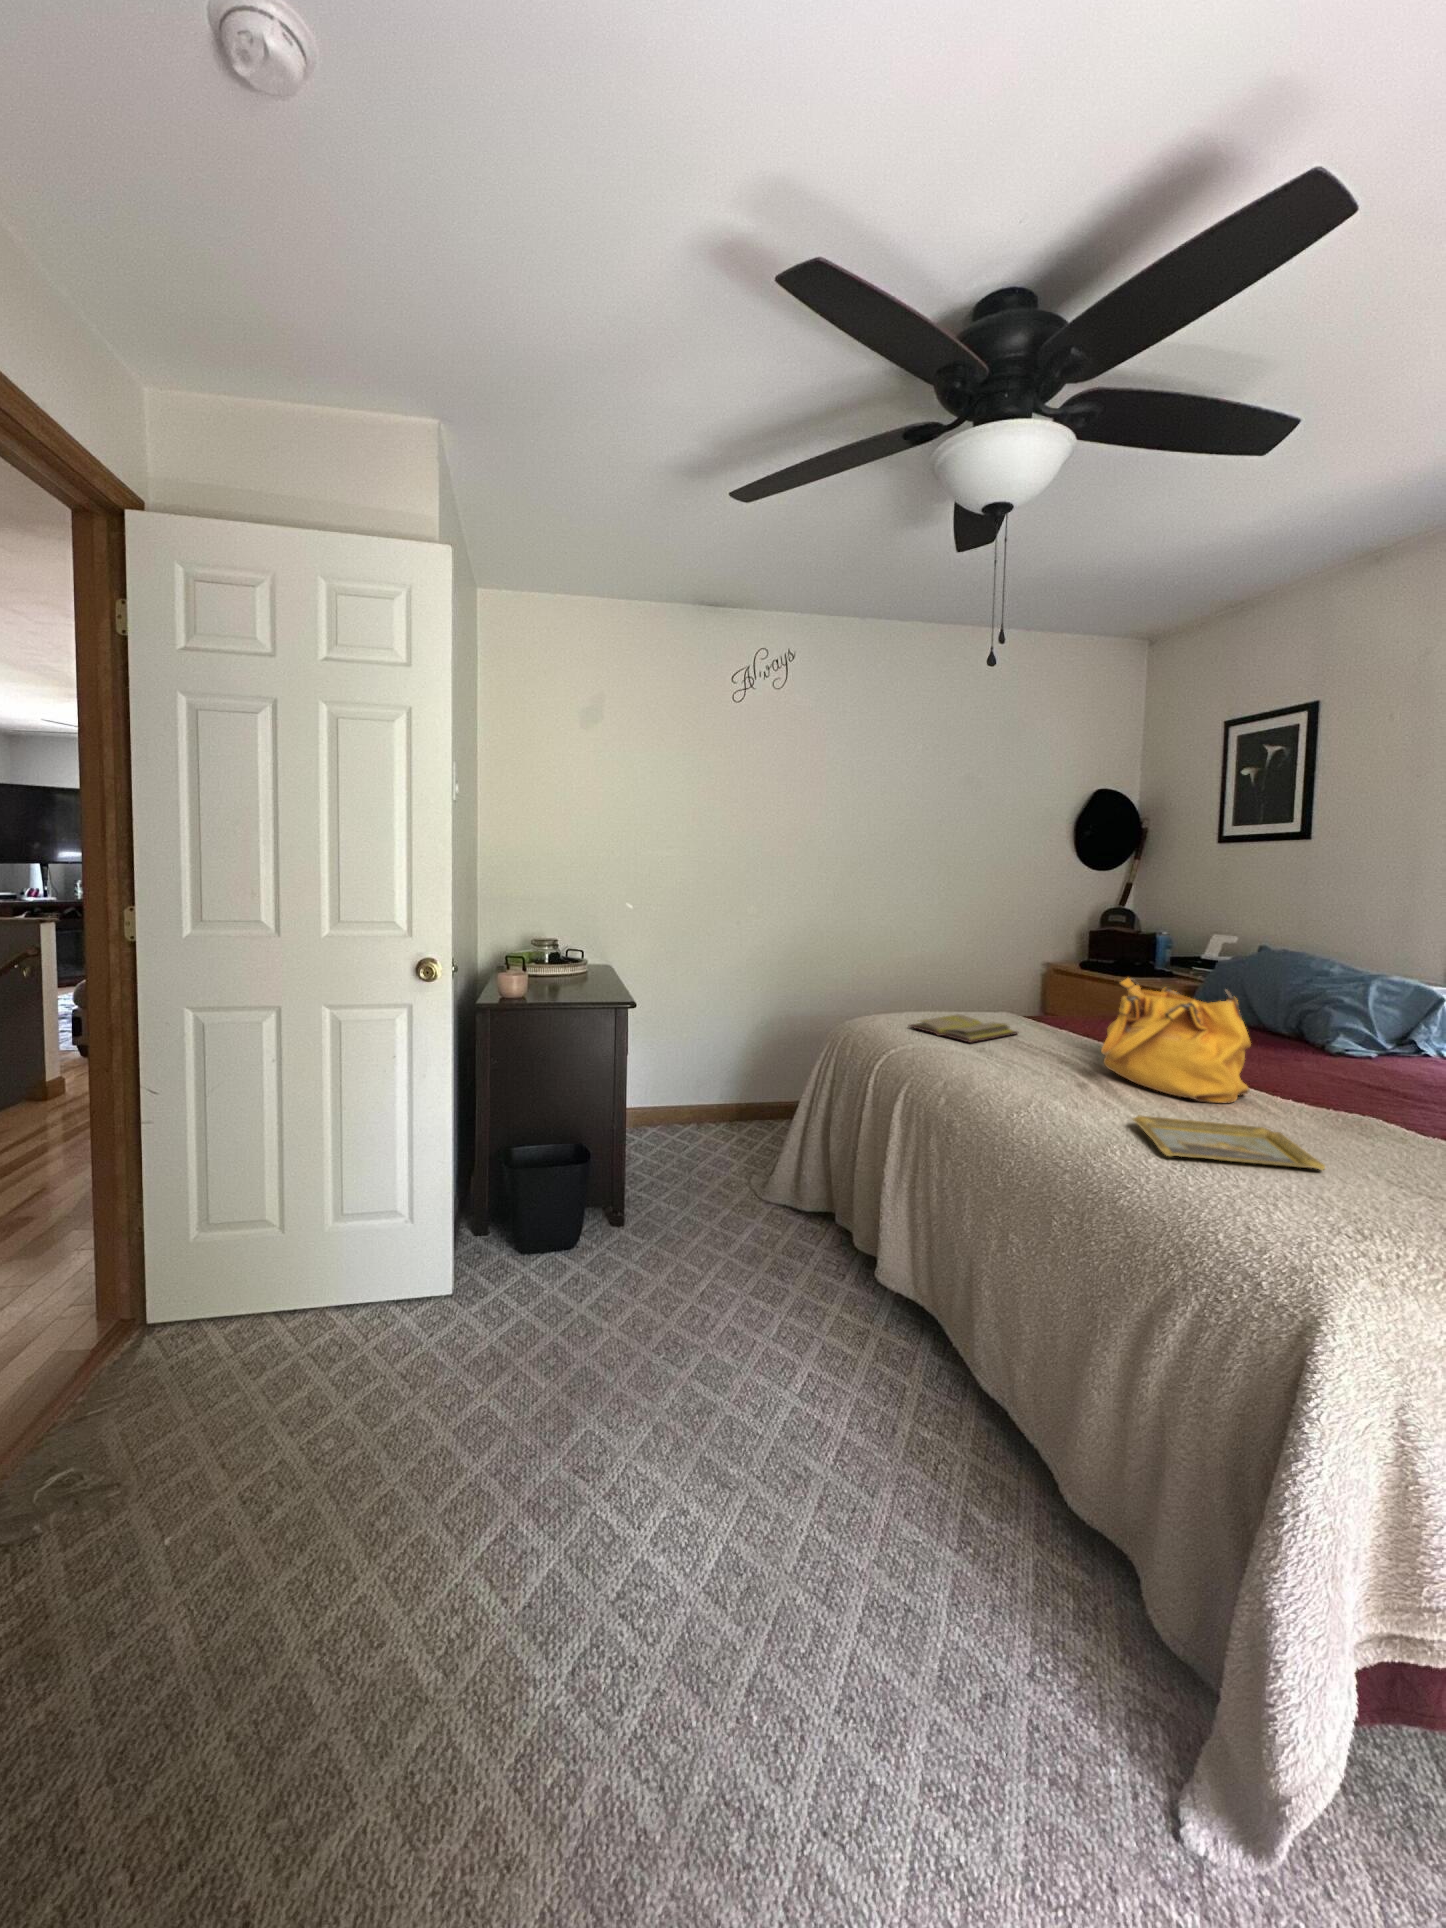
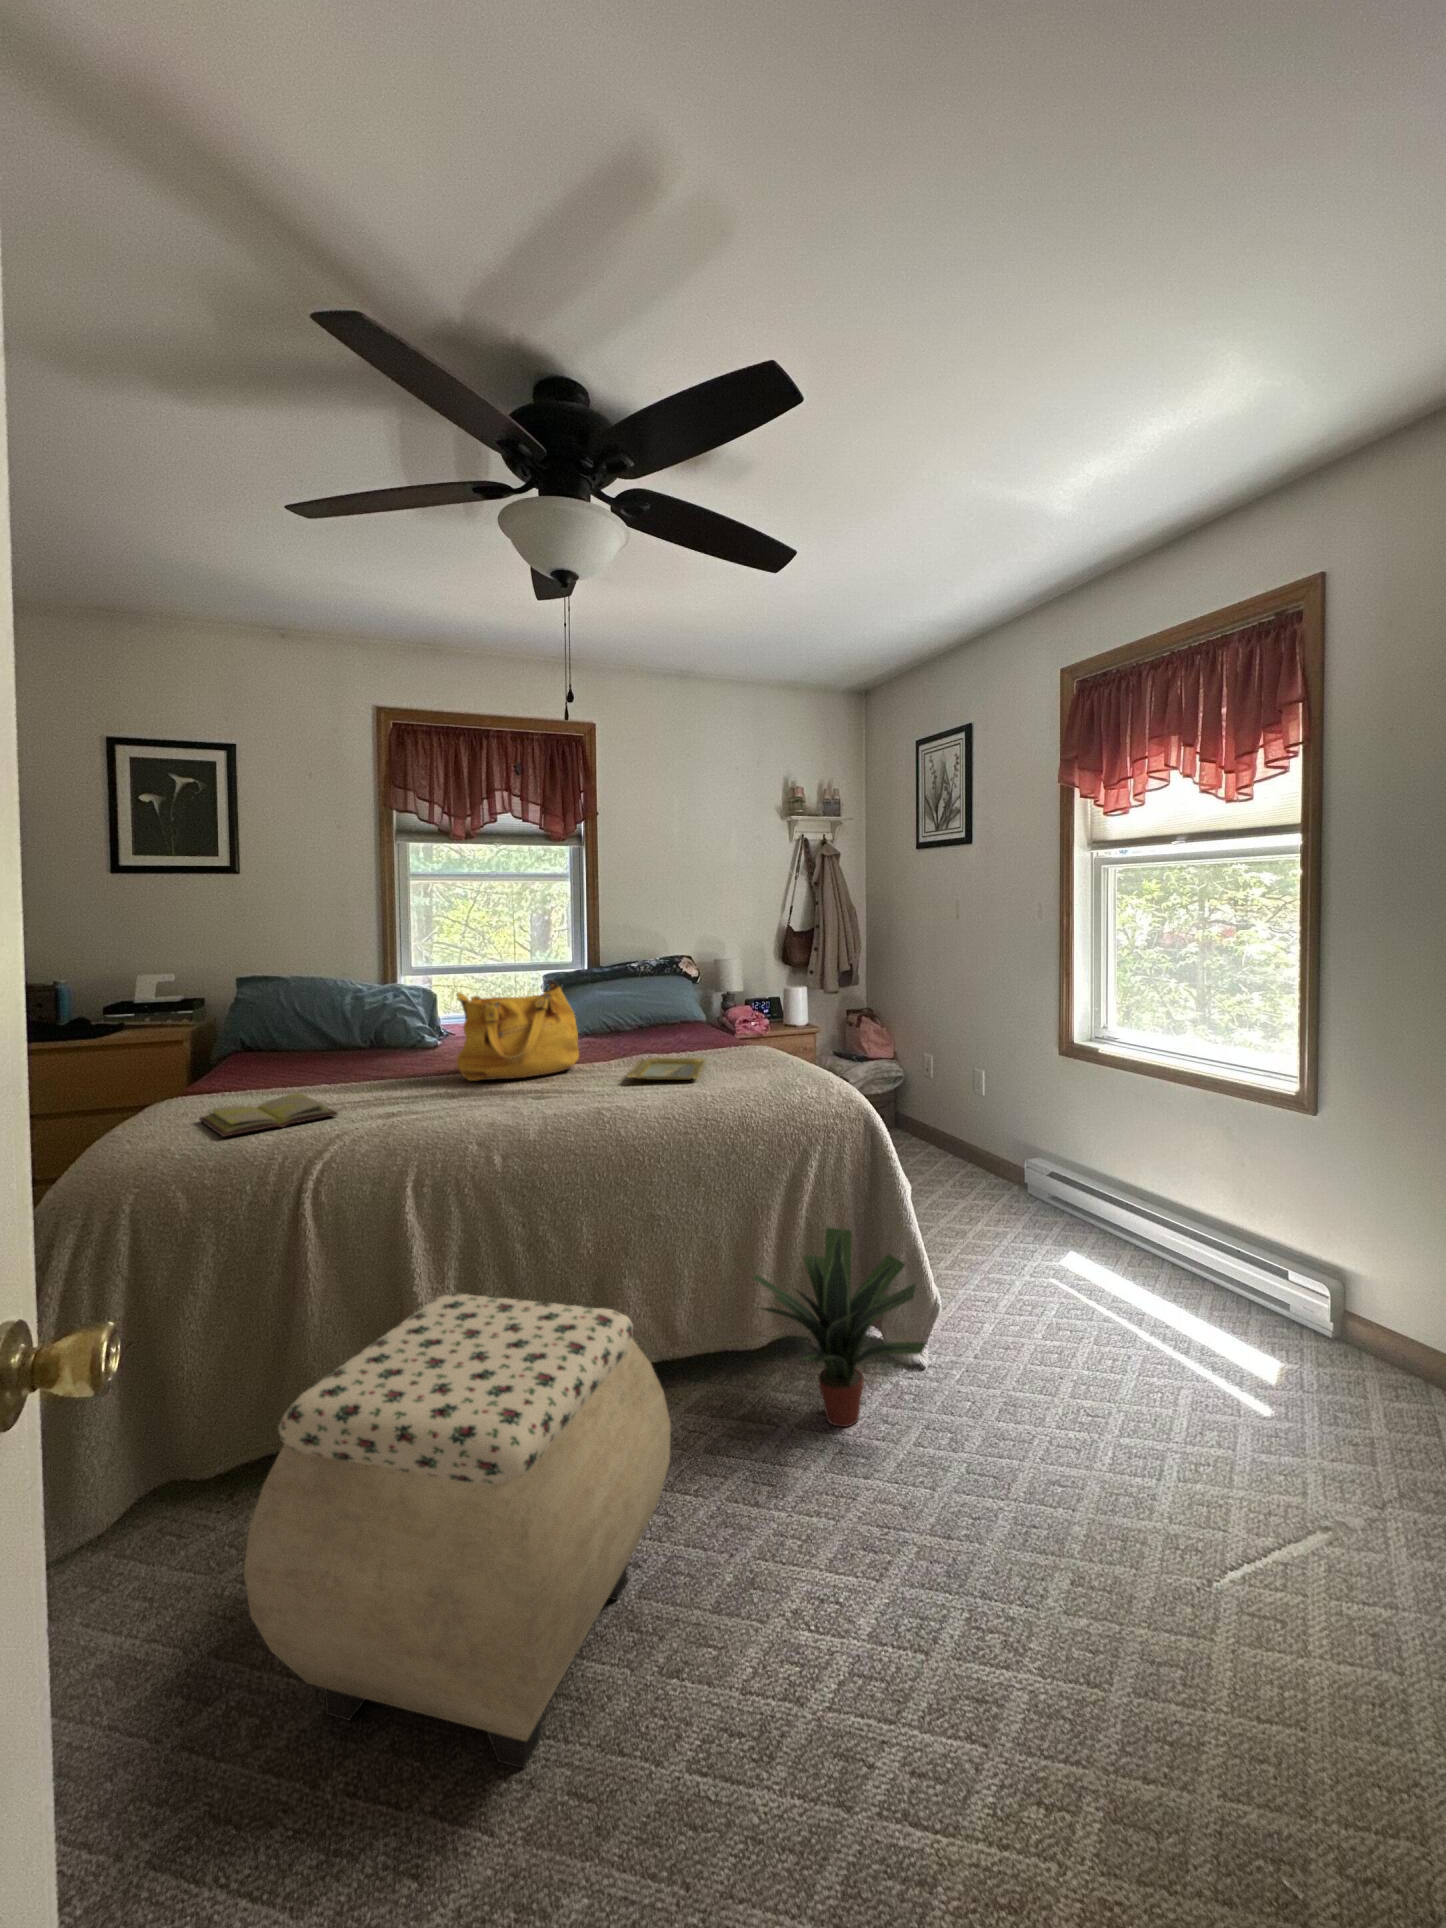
ottoman: none [584,1132,828,1410] -> present [244,1293,671,1768]
potted plant: none [885,1310,1148,1663] -> present [752,1228,925,1427]

